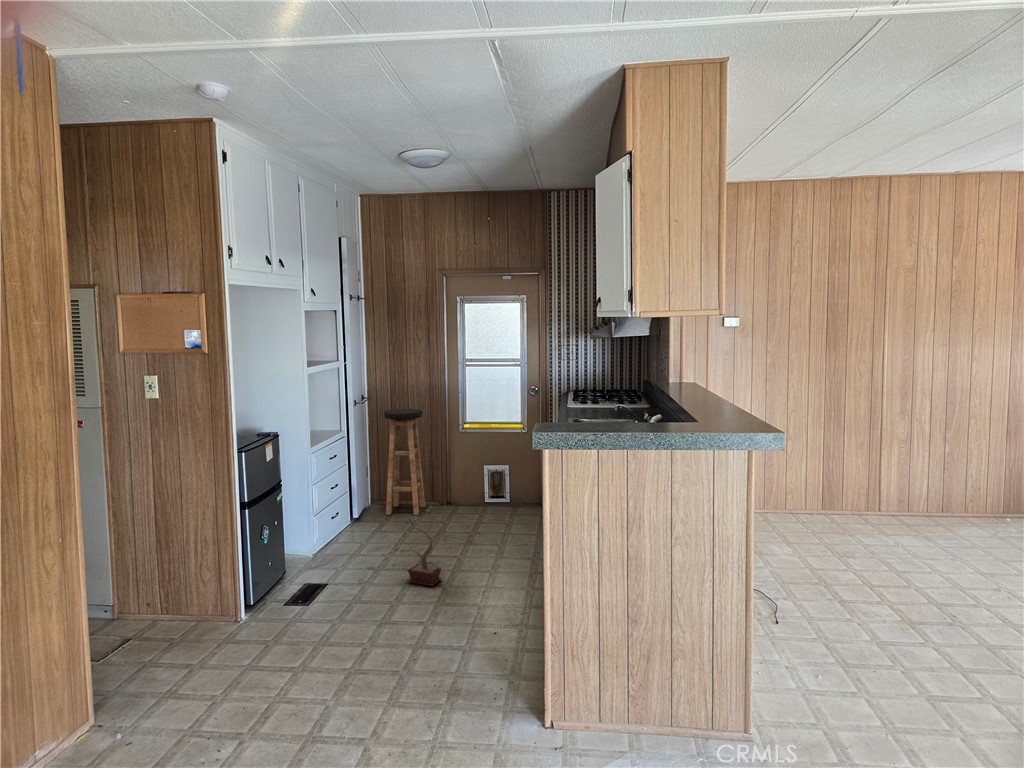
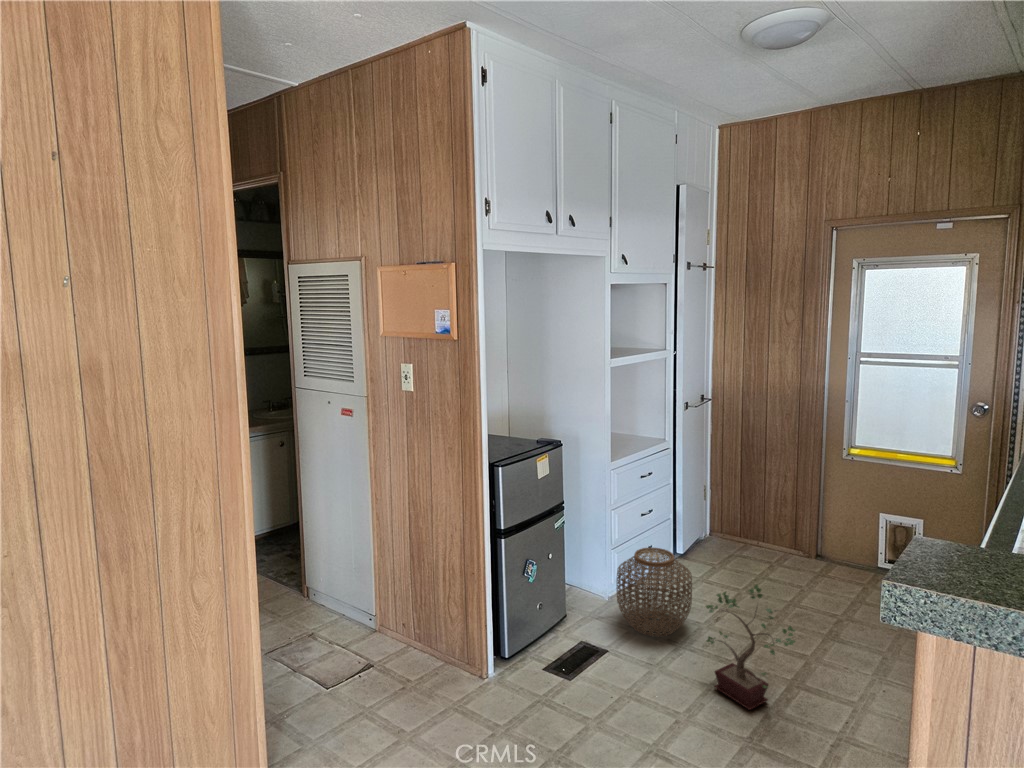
bar stool: present [384,408,425,515] -> none [723,416,785,566]
woven basket: none [325,505,381,568] -> present [617,548,692,637]

